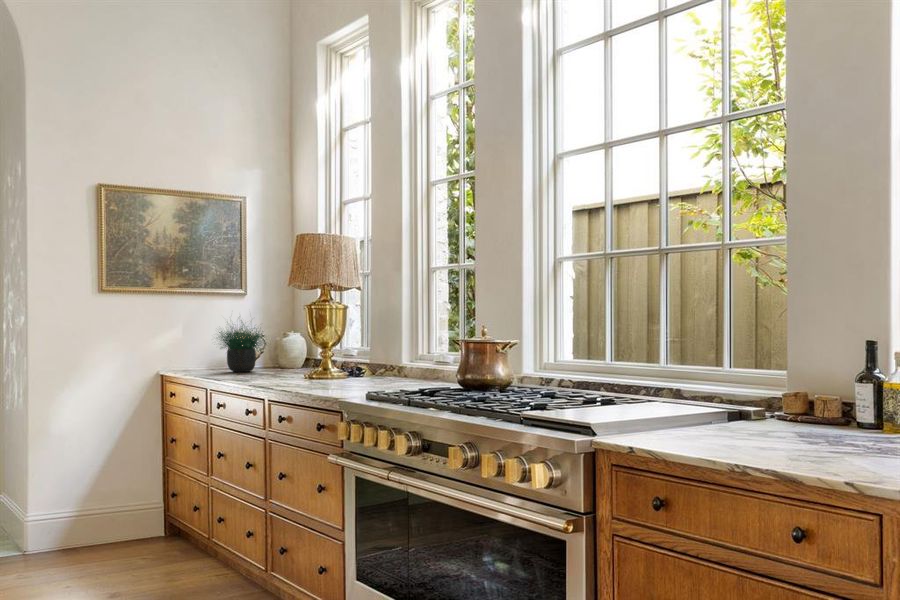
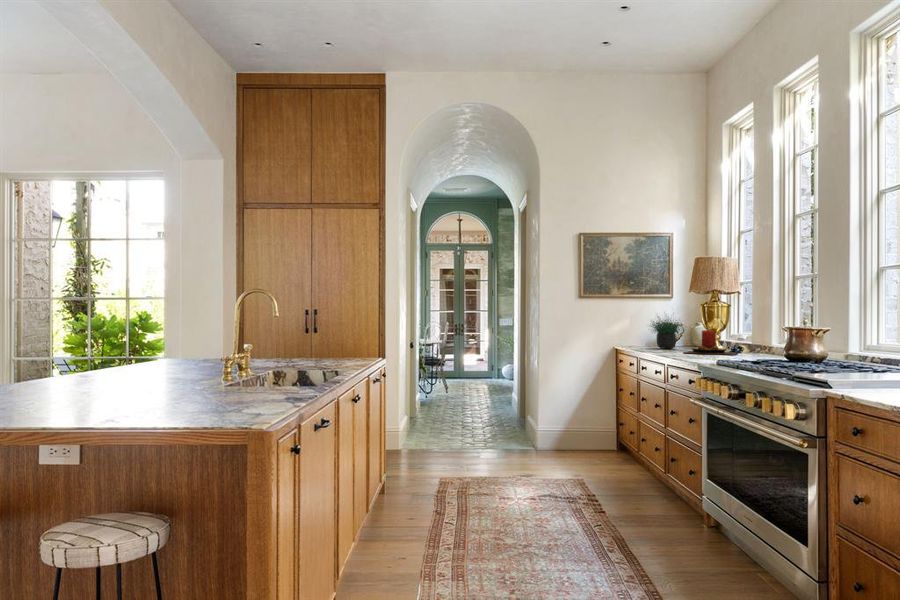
candle: none [284,342,358,381] -> present [683,330,738,355]

